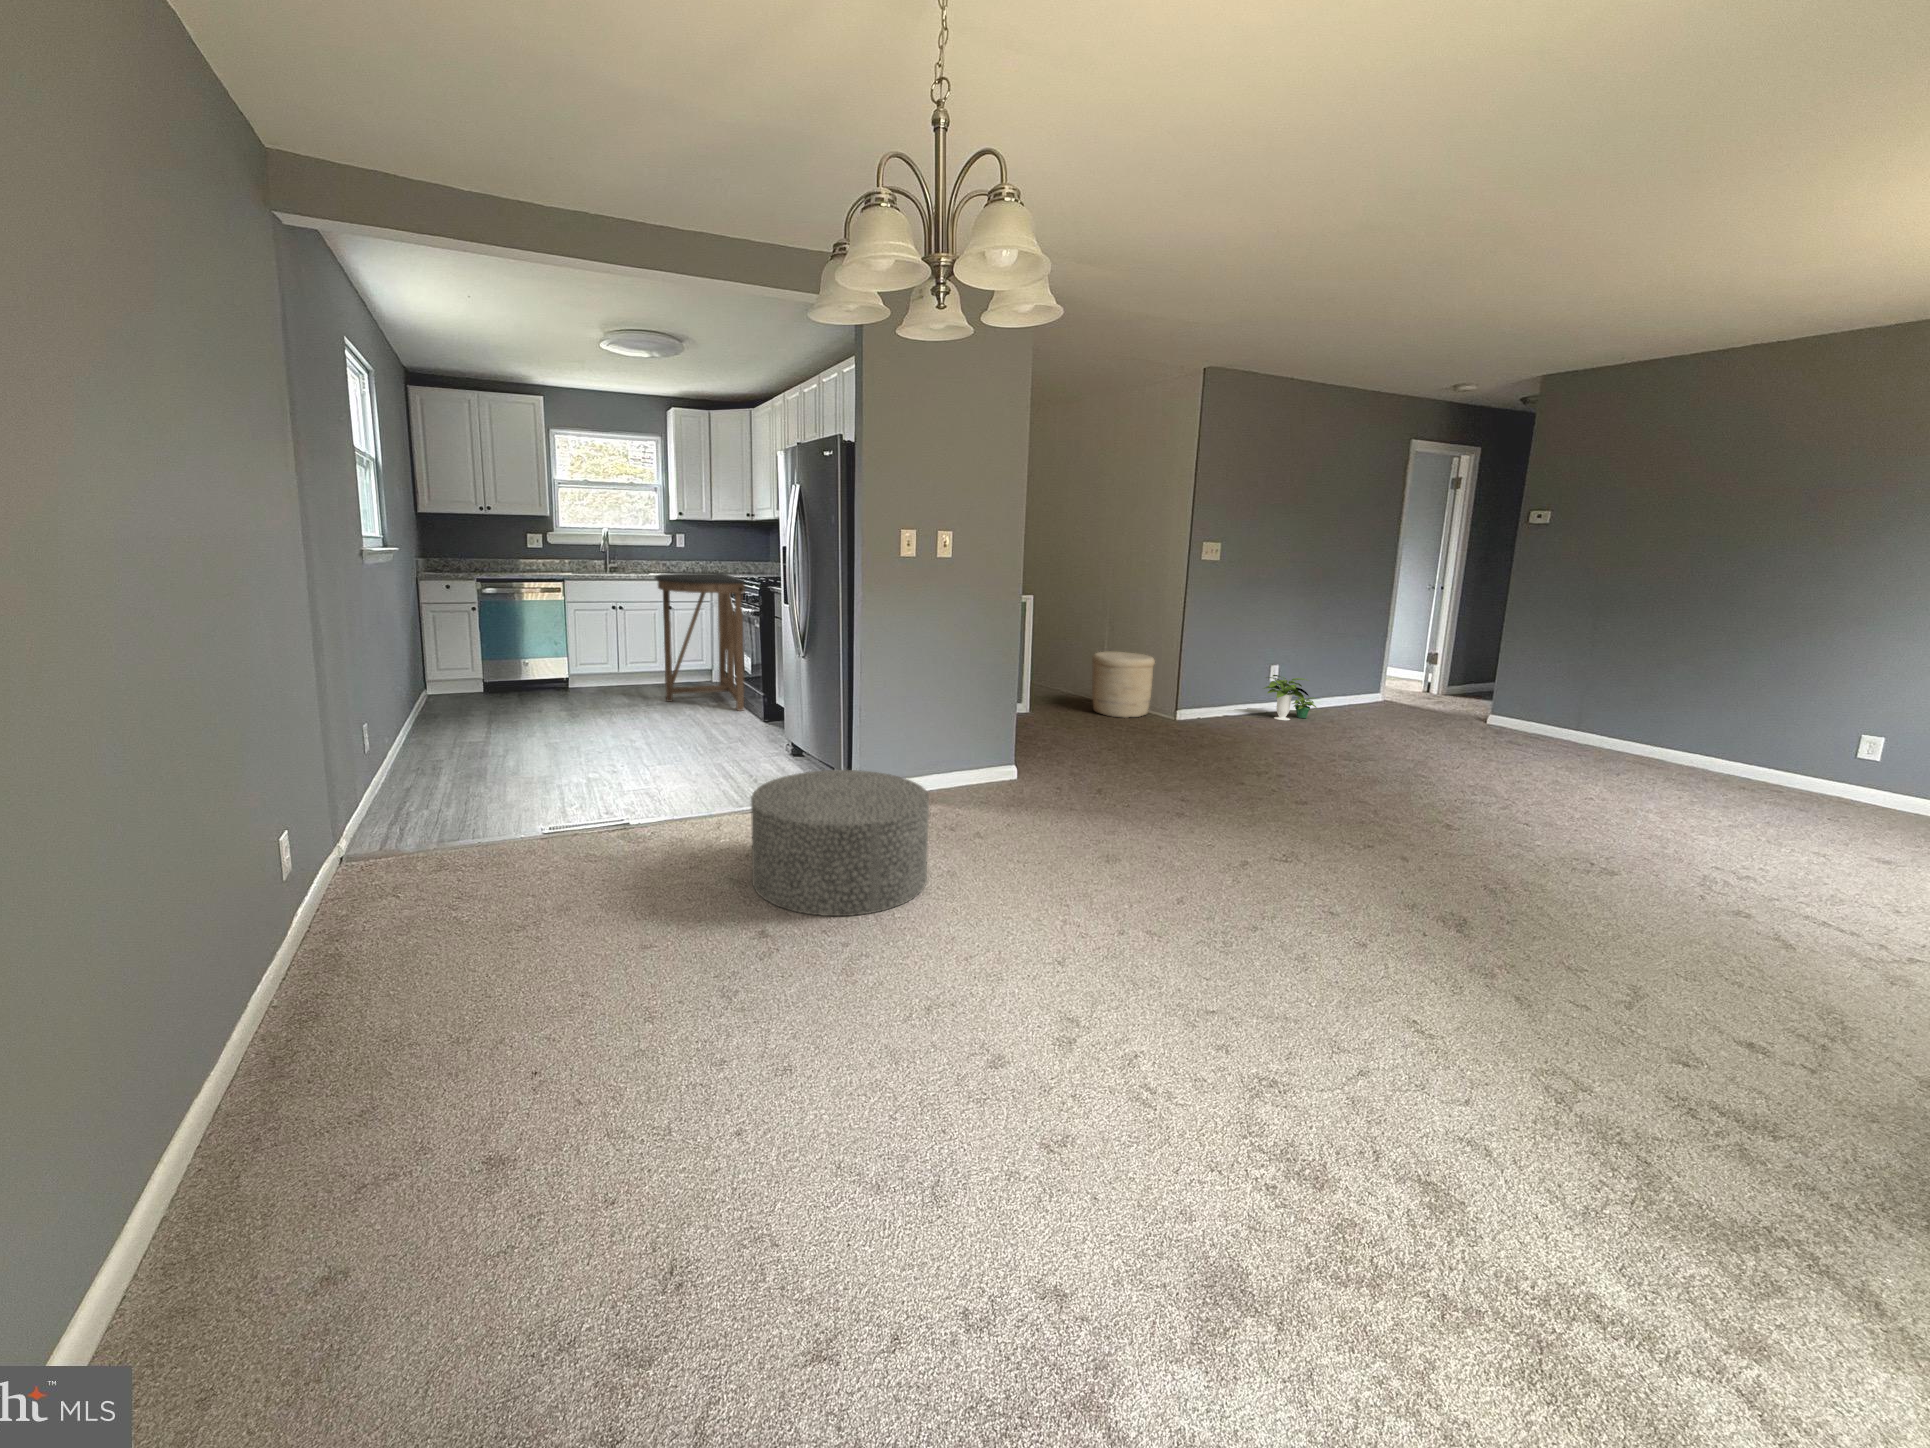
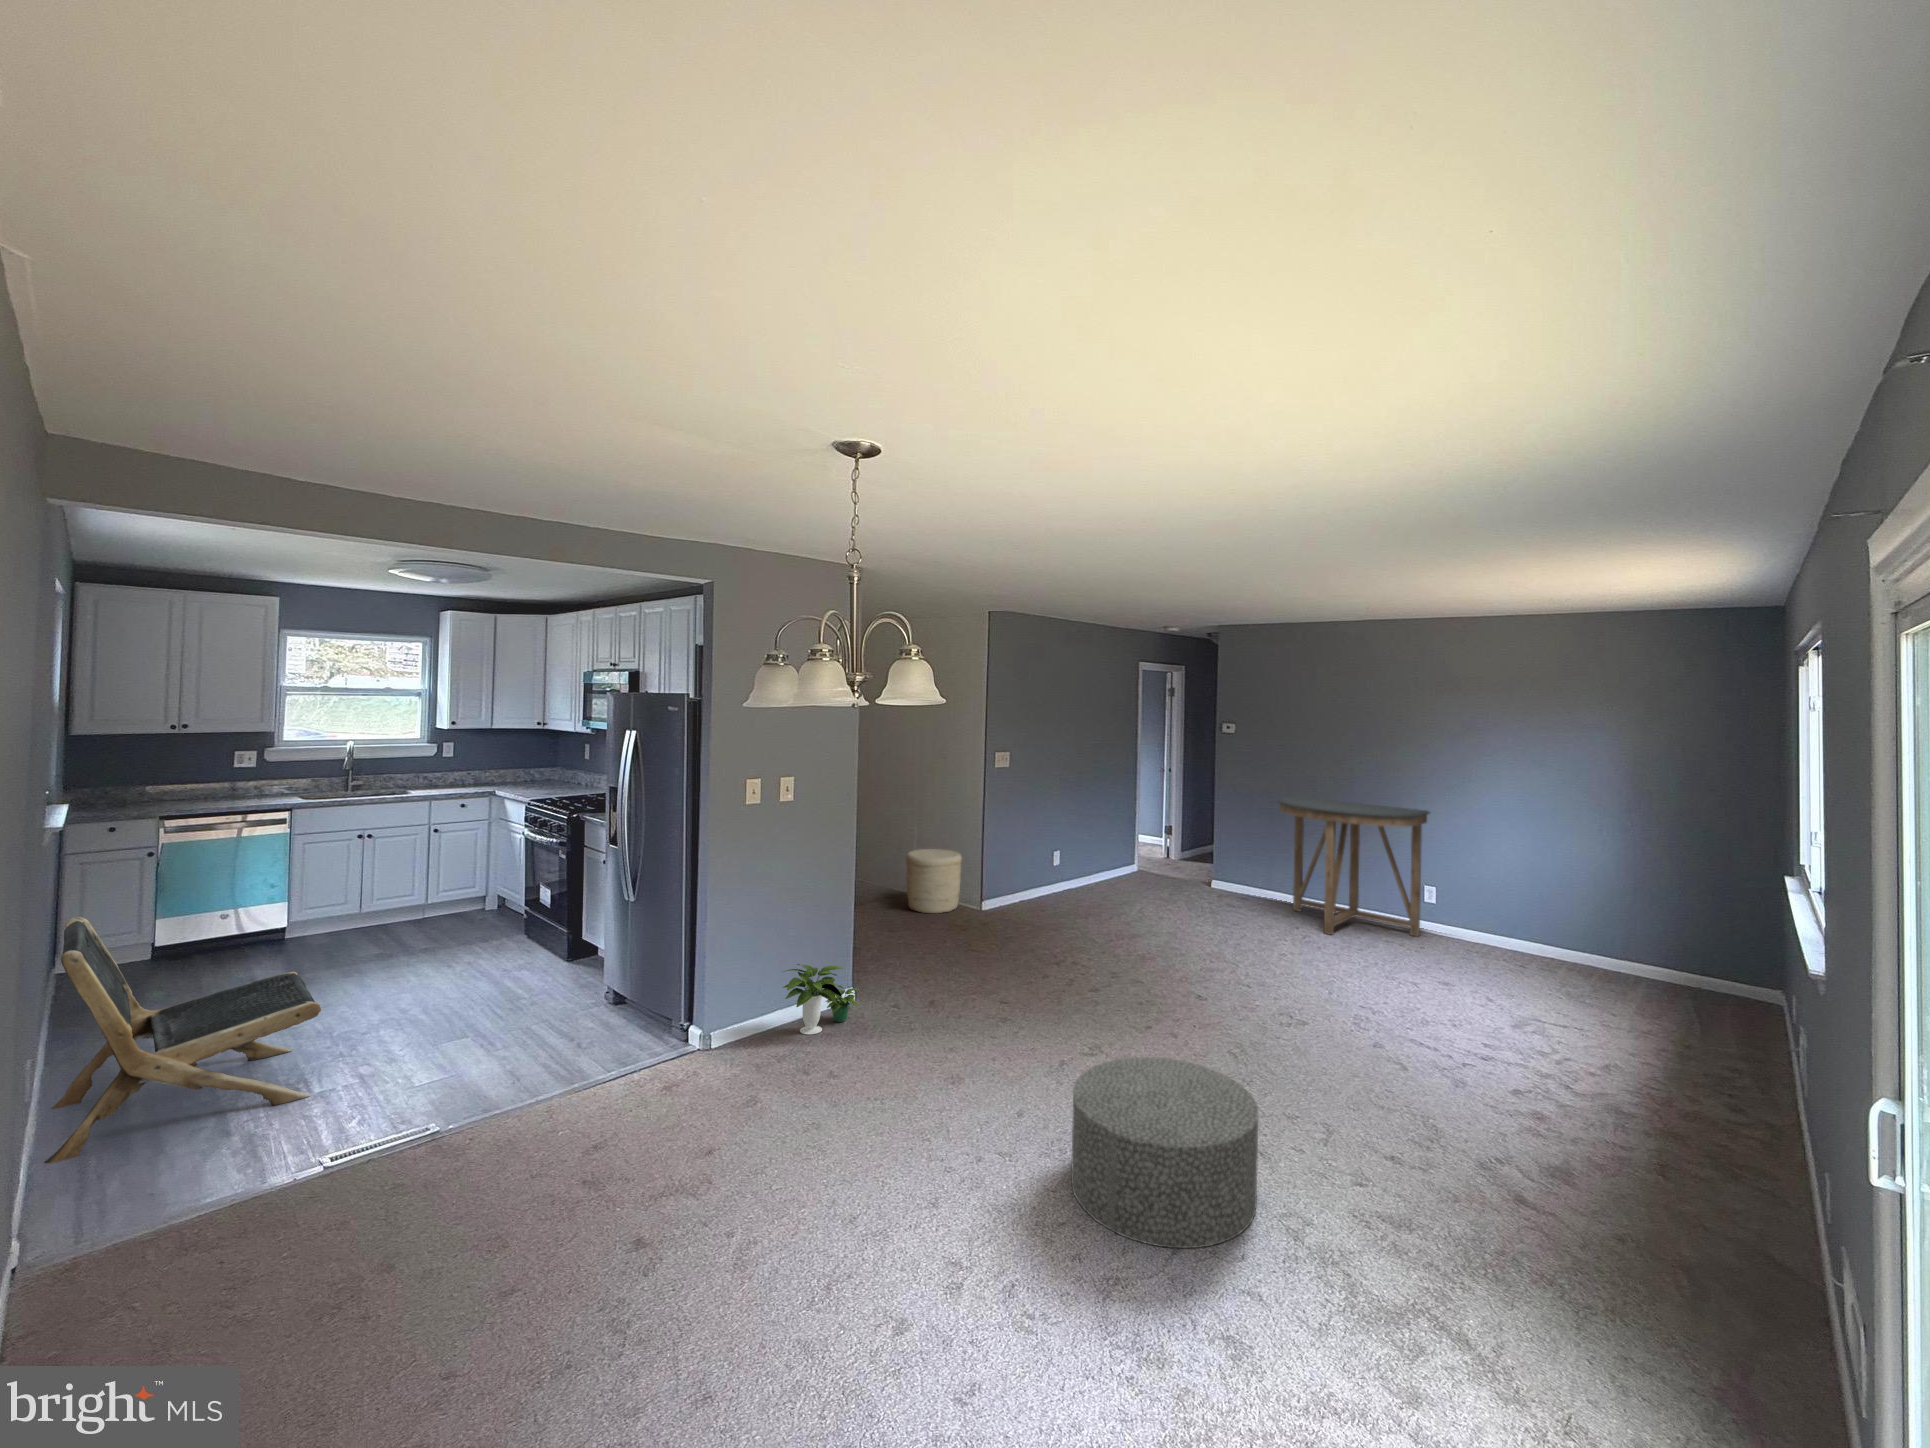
console table: present [655,573,745,711] -> present [1277,796,1429,937]
lounge chair: none [377,628,559,802] -> present [44,917,321,1163]
potted plant: present [1264,675,1317,720] -> present [783,964,859,1035]
ottoman: present [751,770,929,916] -> present [1071,1057,1258,1248]

